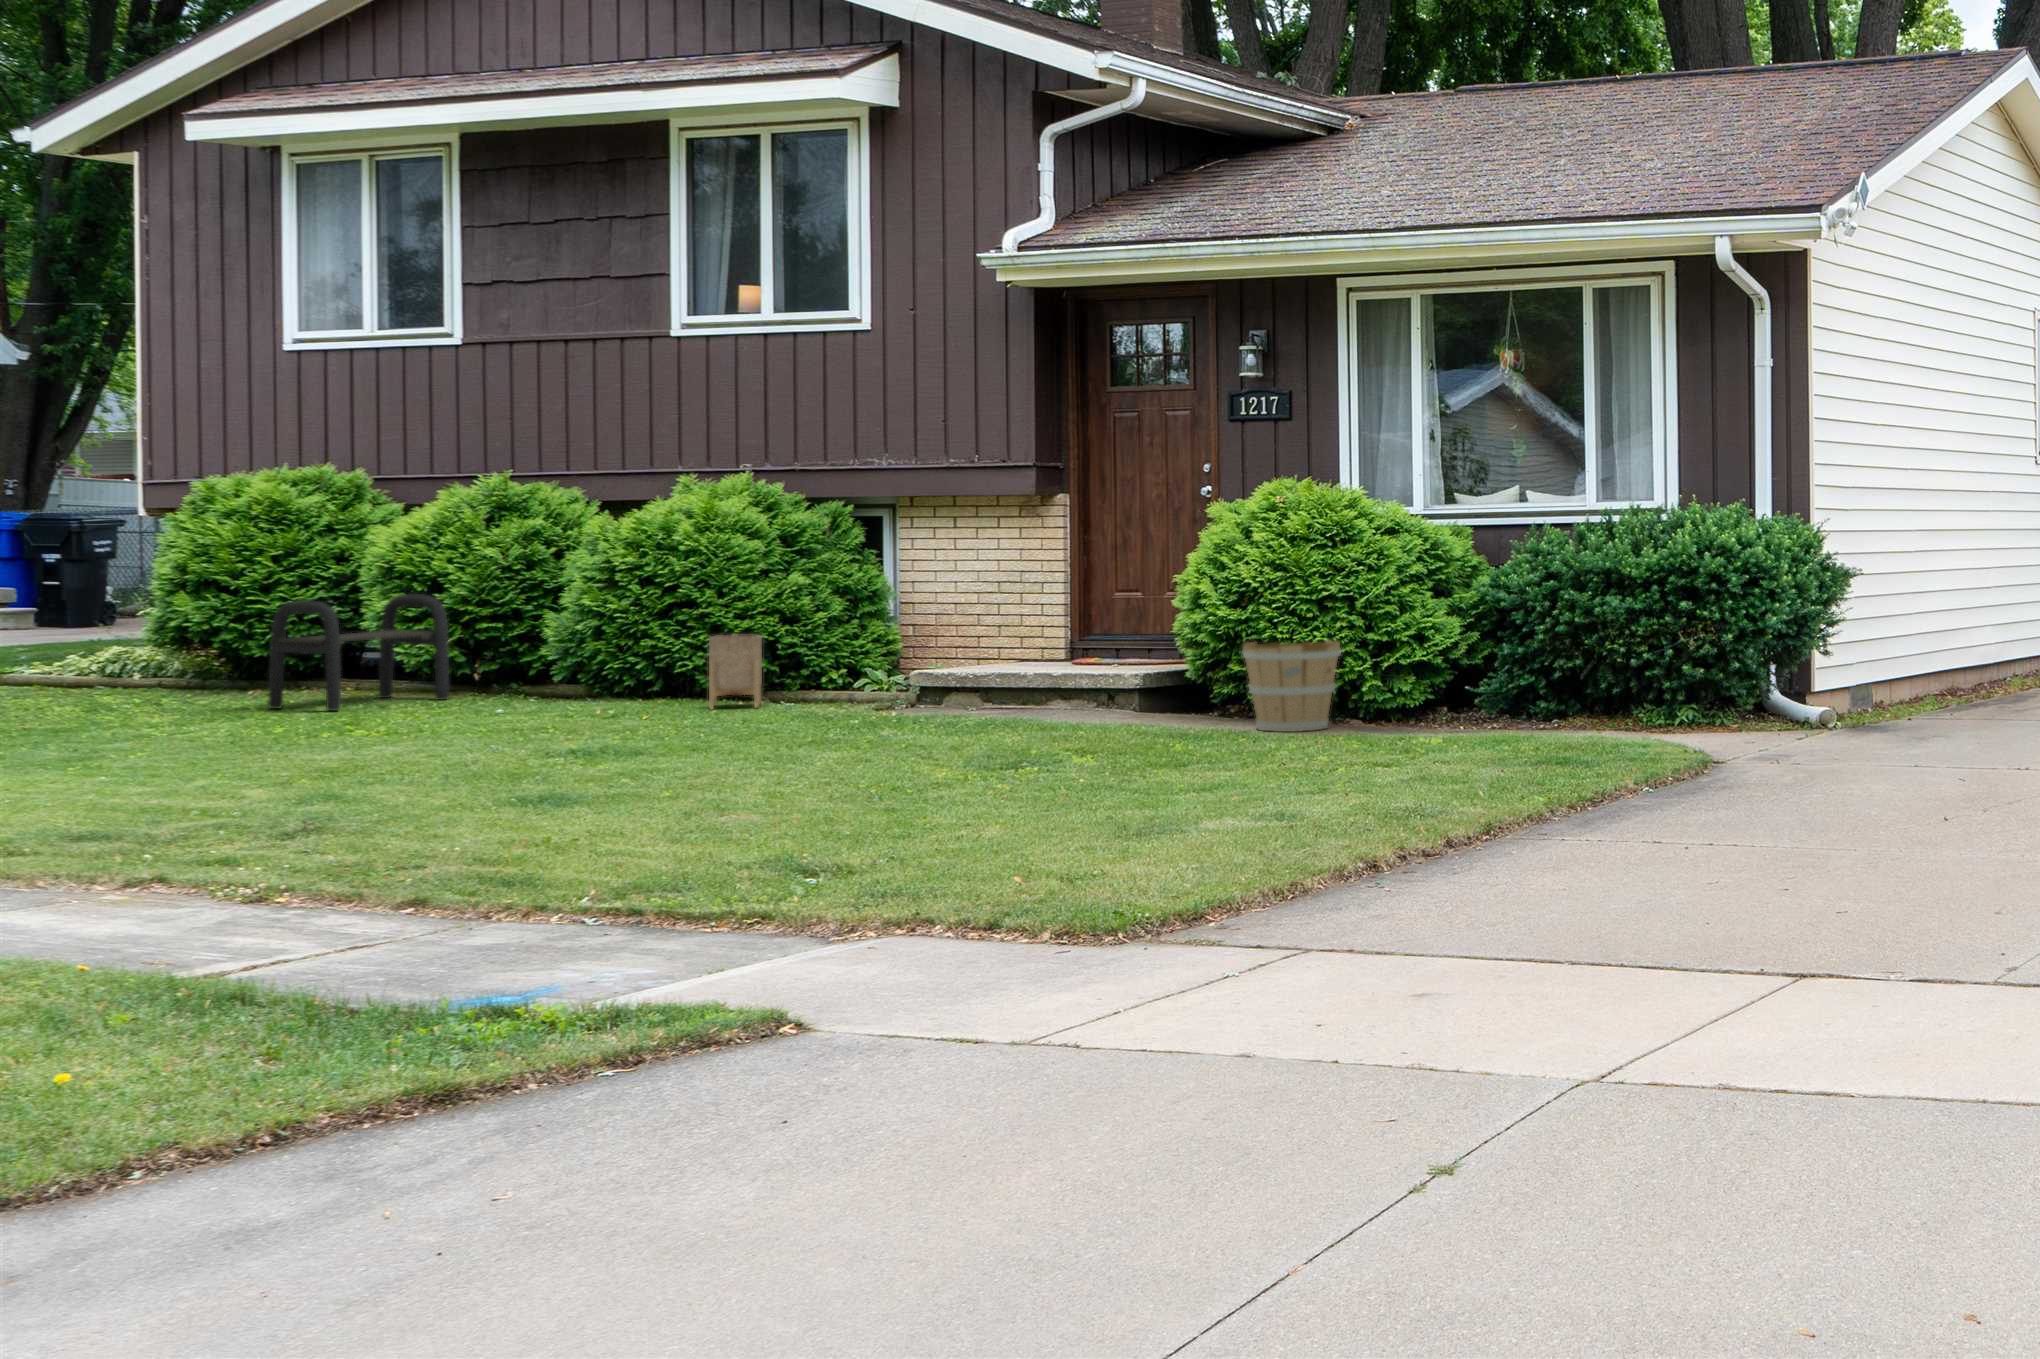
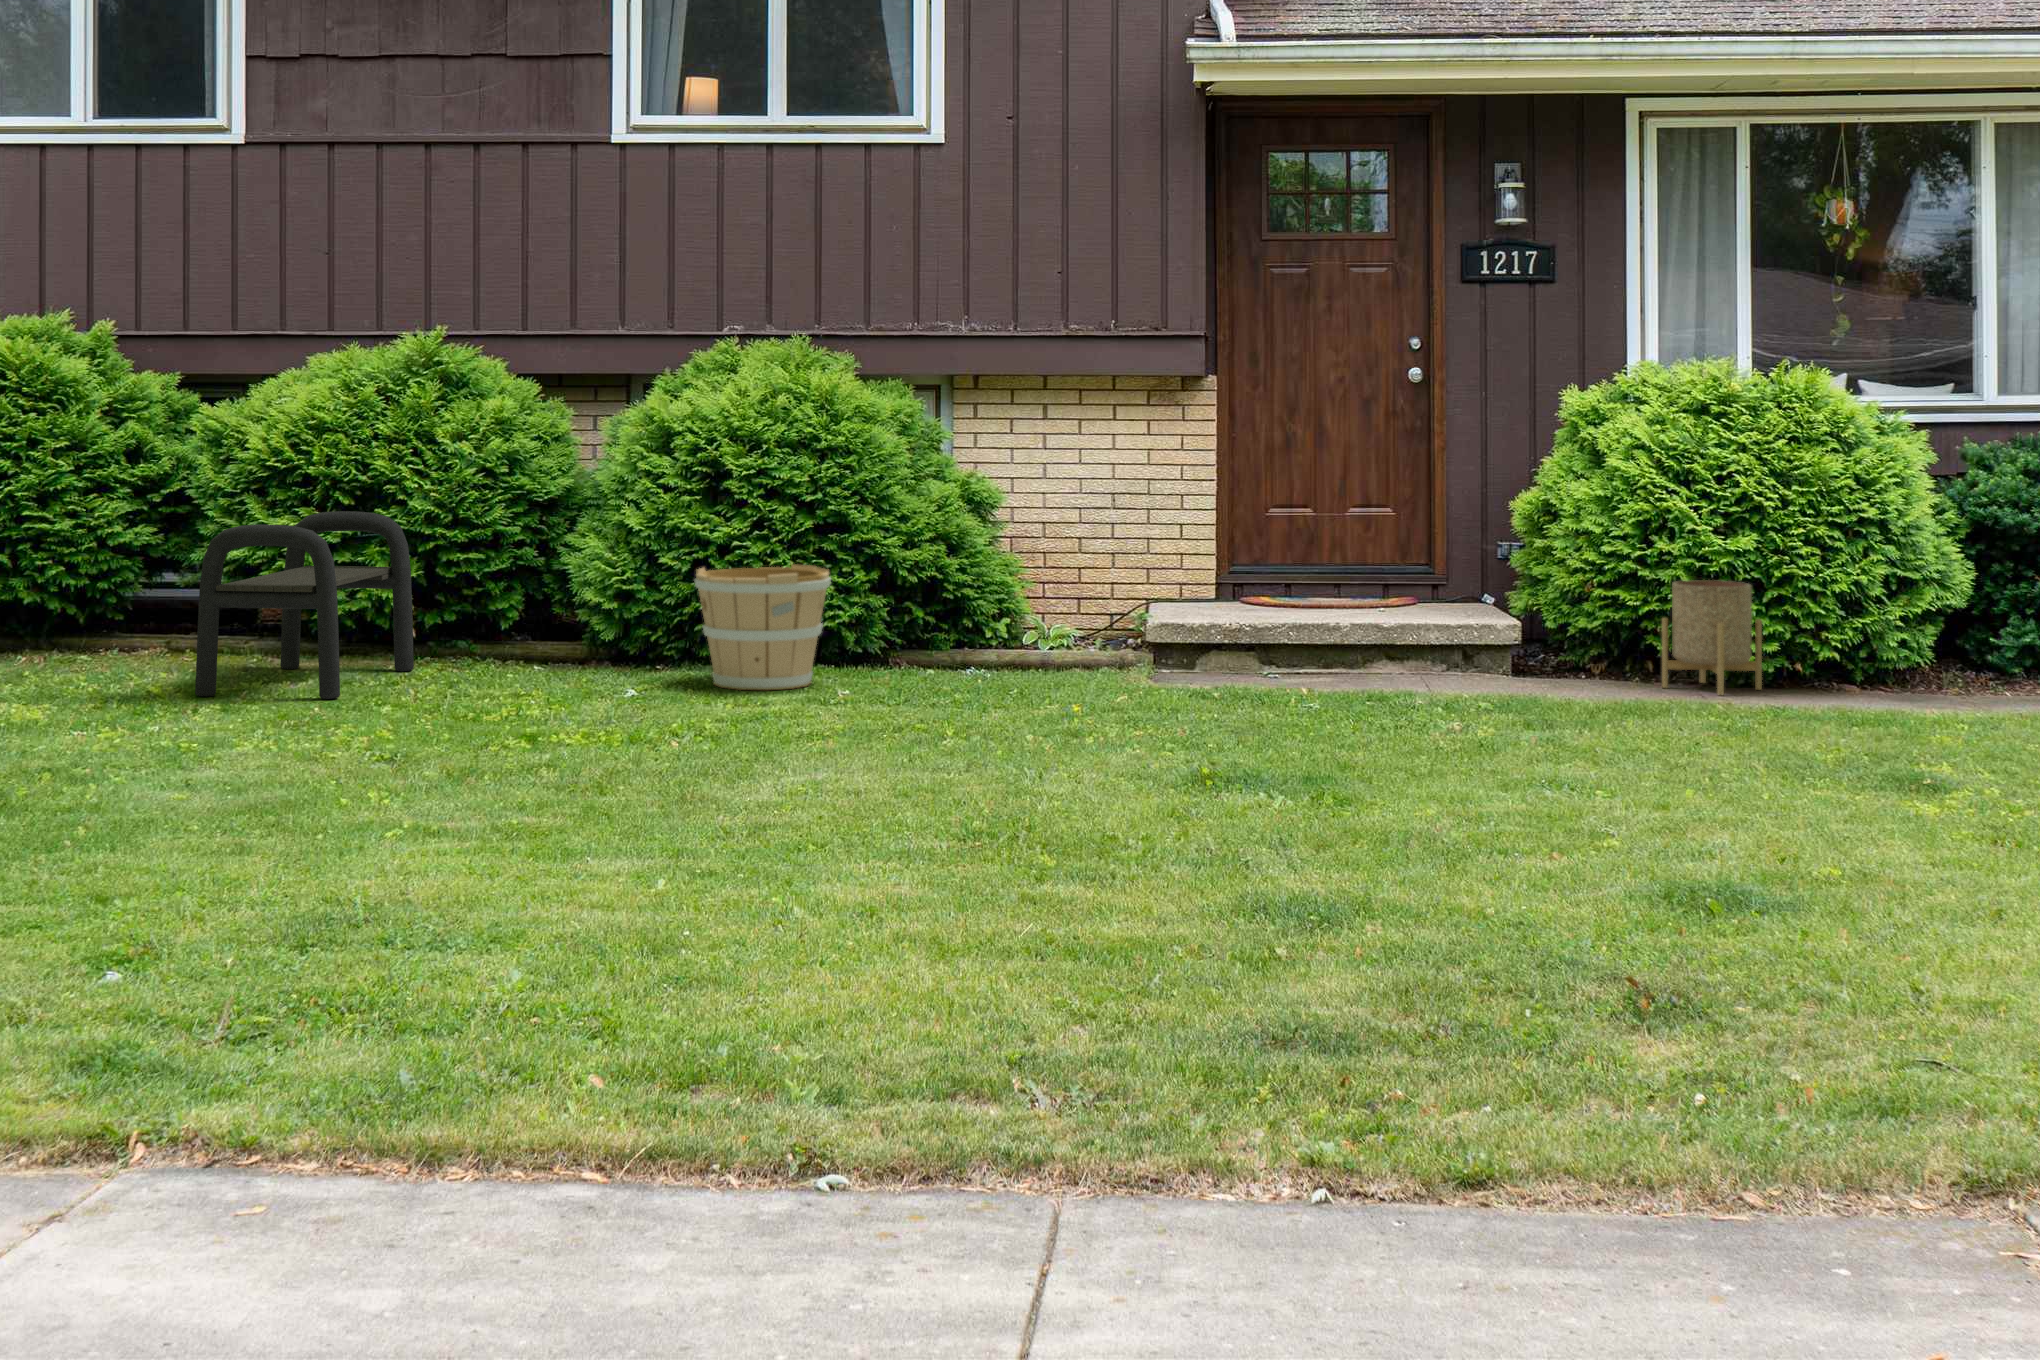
planter: present [709,635,762,709] -> present [1662,580,1762,695]
wooden bucket: present [1243,640,1341,732] -> present [695,564,831,690]

